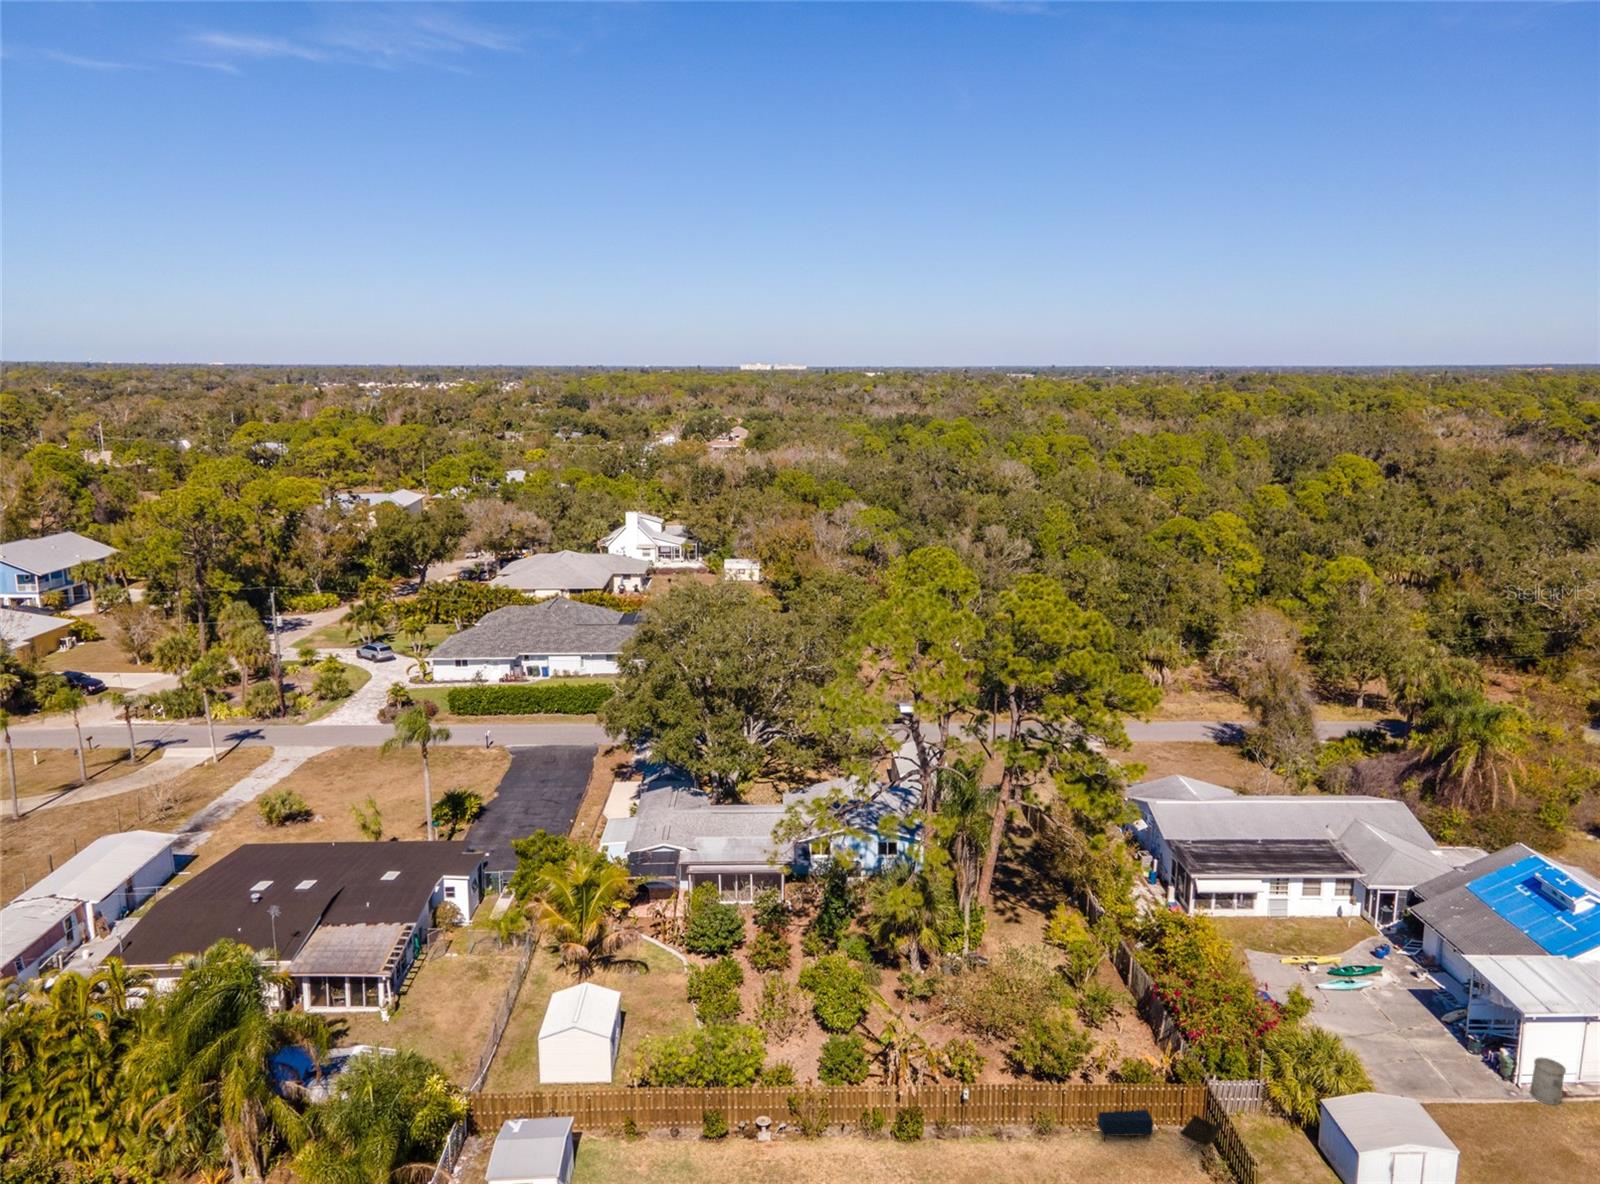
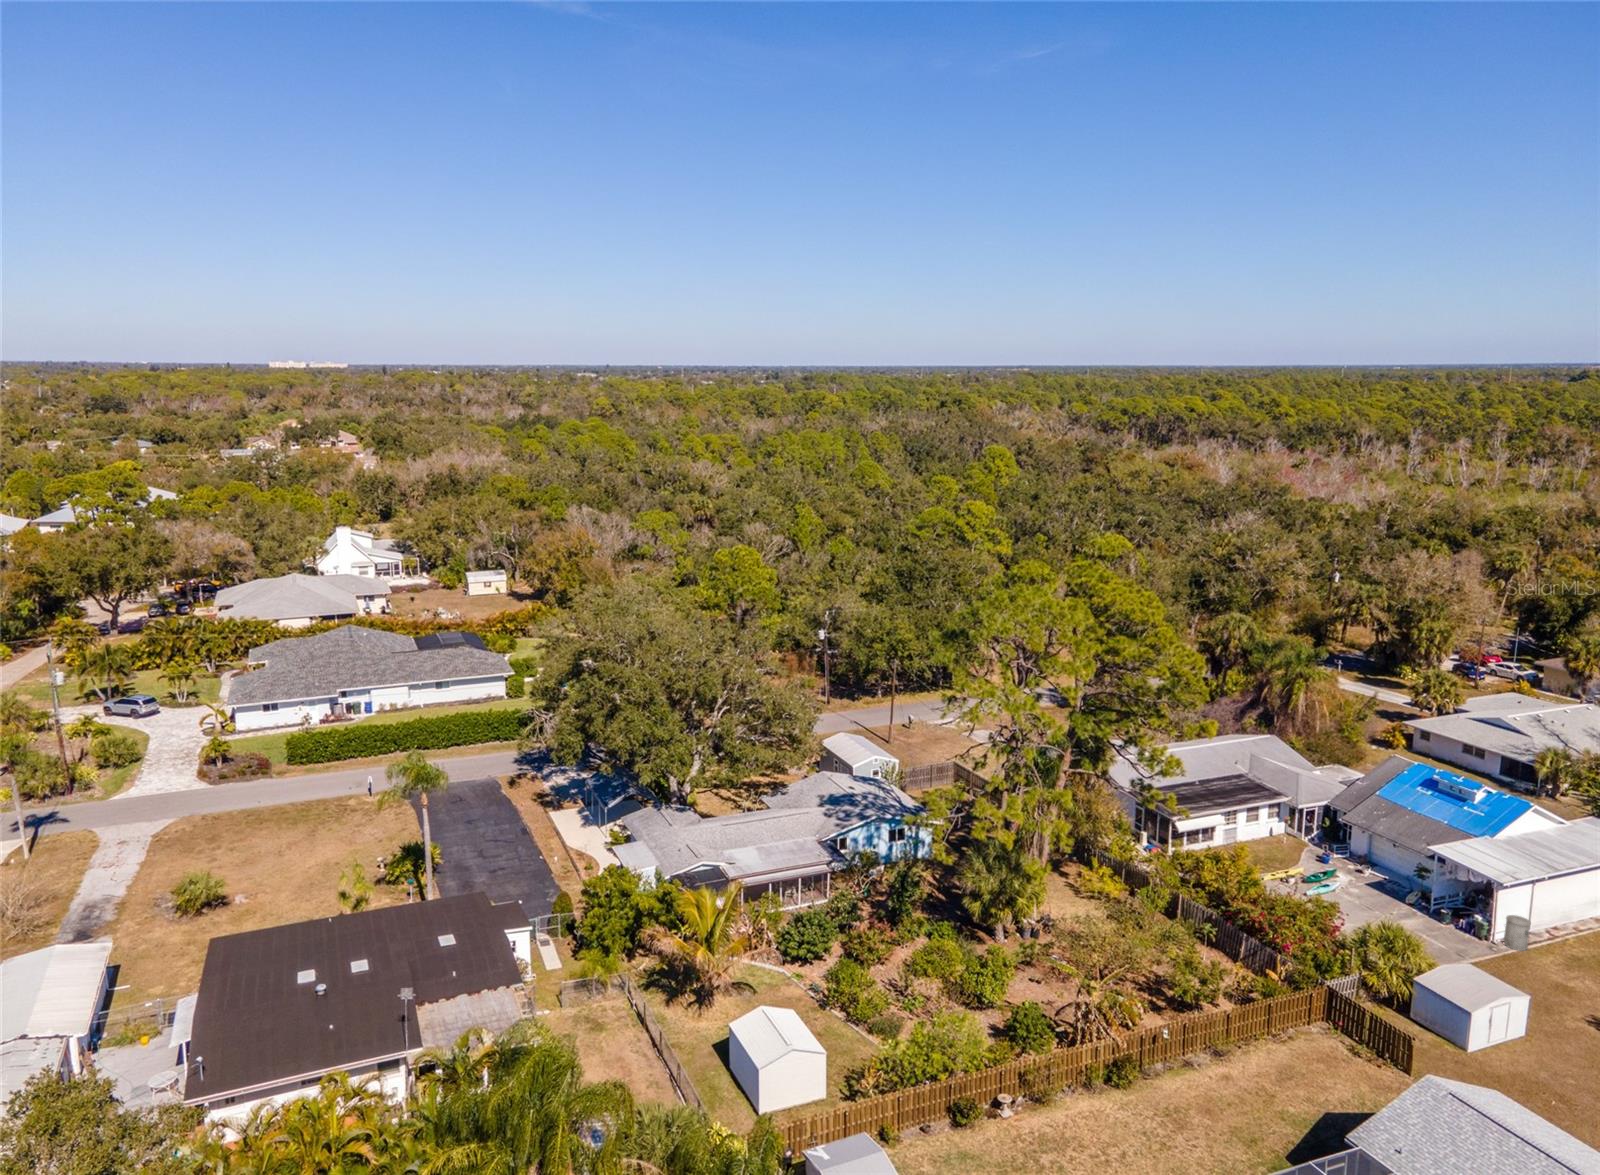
bench: present [1097,1110,1153,1141] -> none [1254,1016,1305,1056]
lounge chair: present [1179,1115,1223,1151] -> none [1318,1014,1361,1048]

